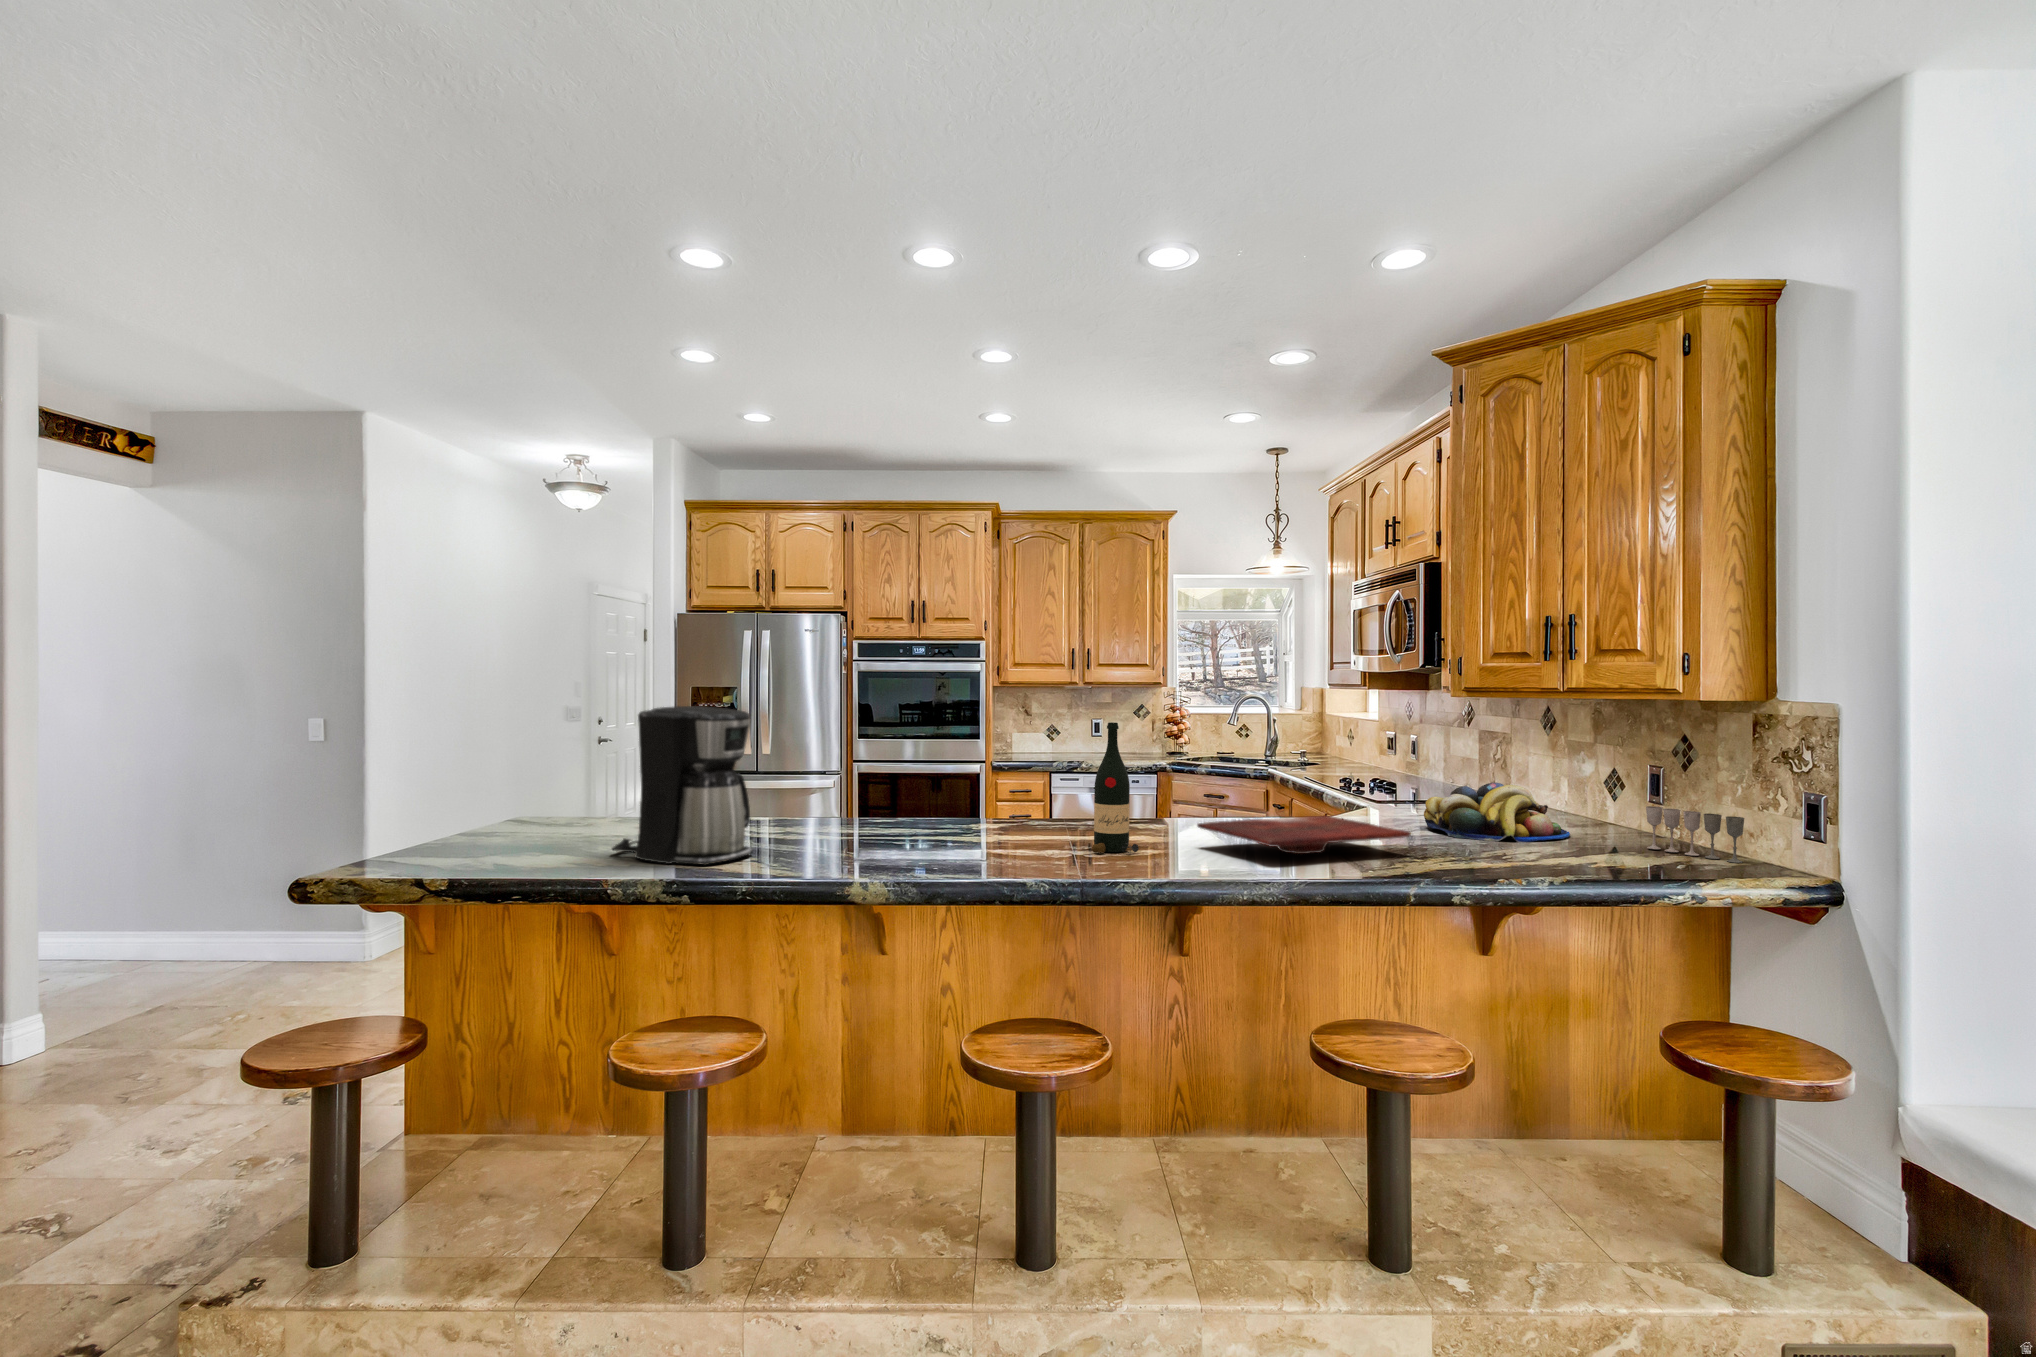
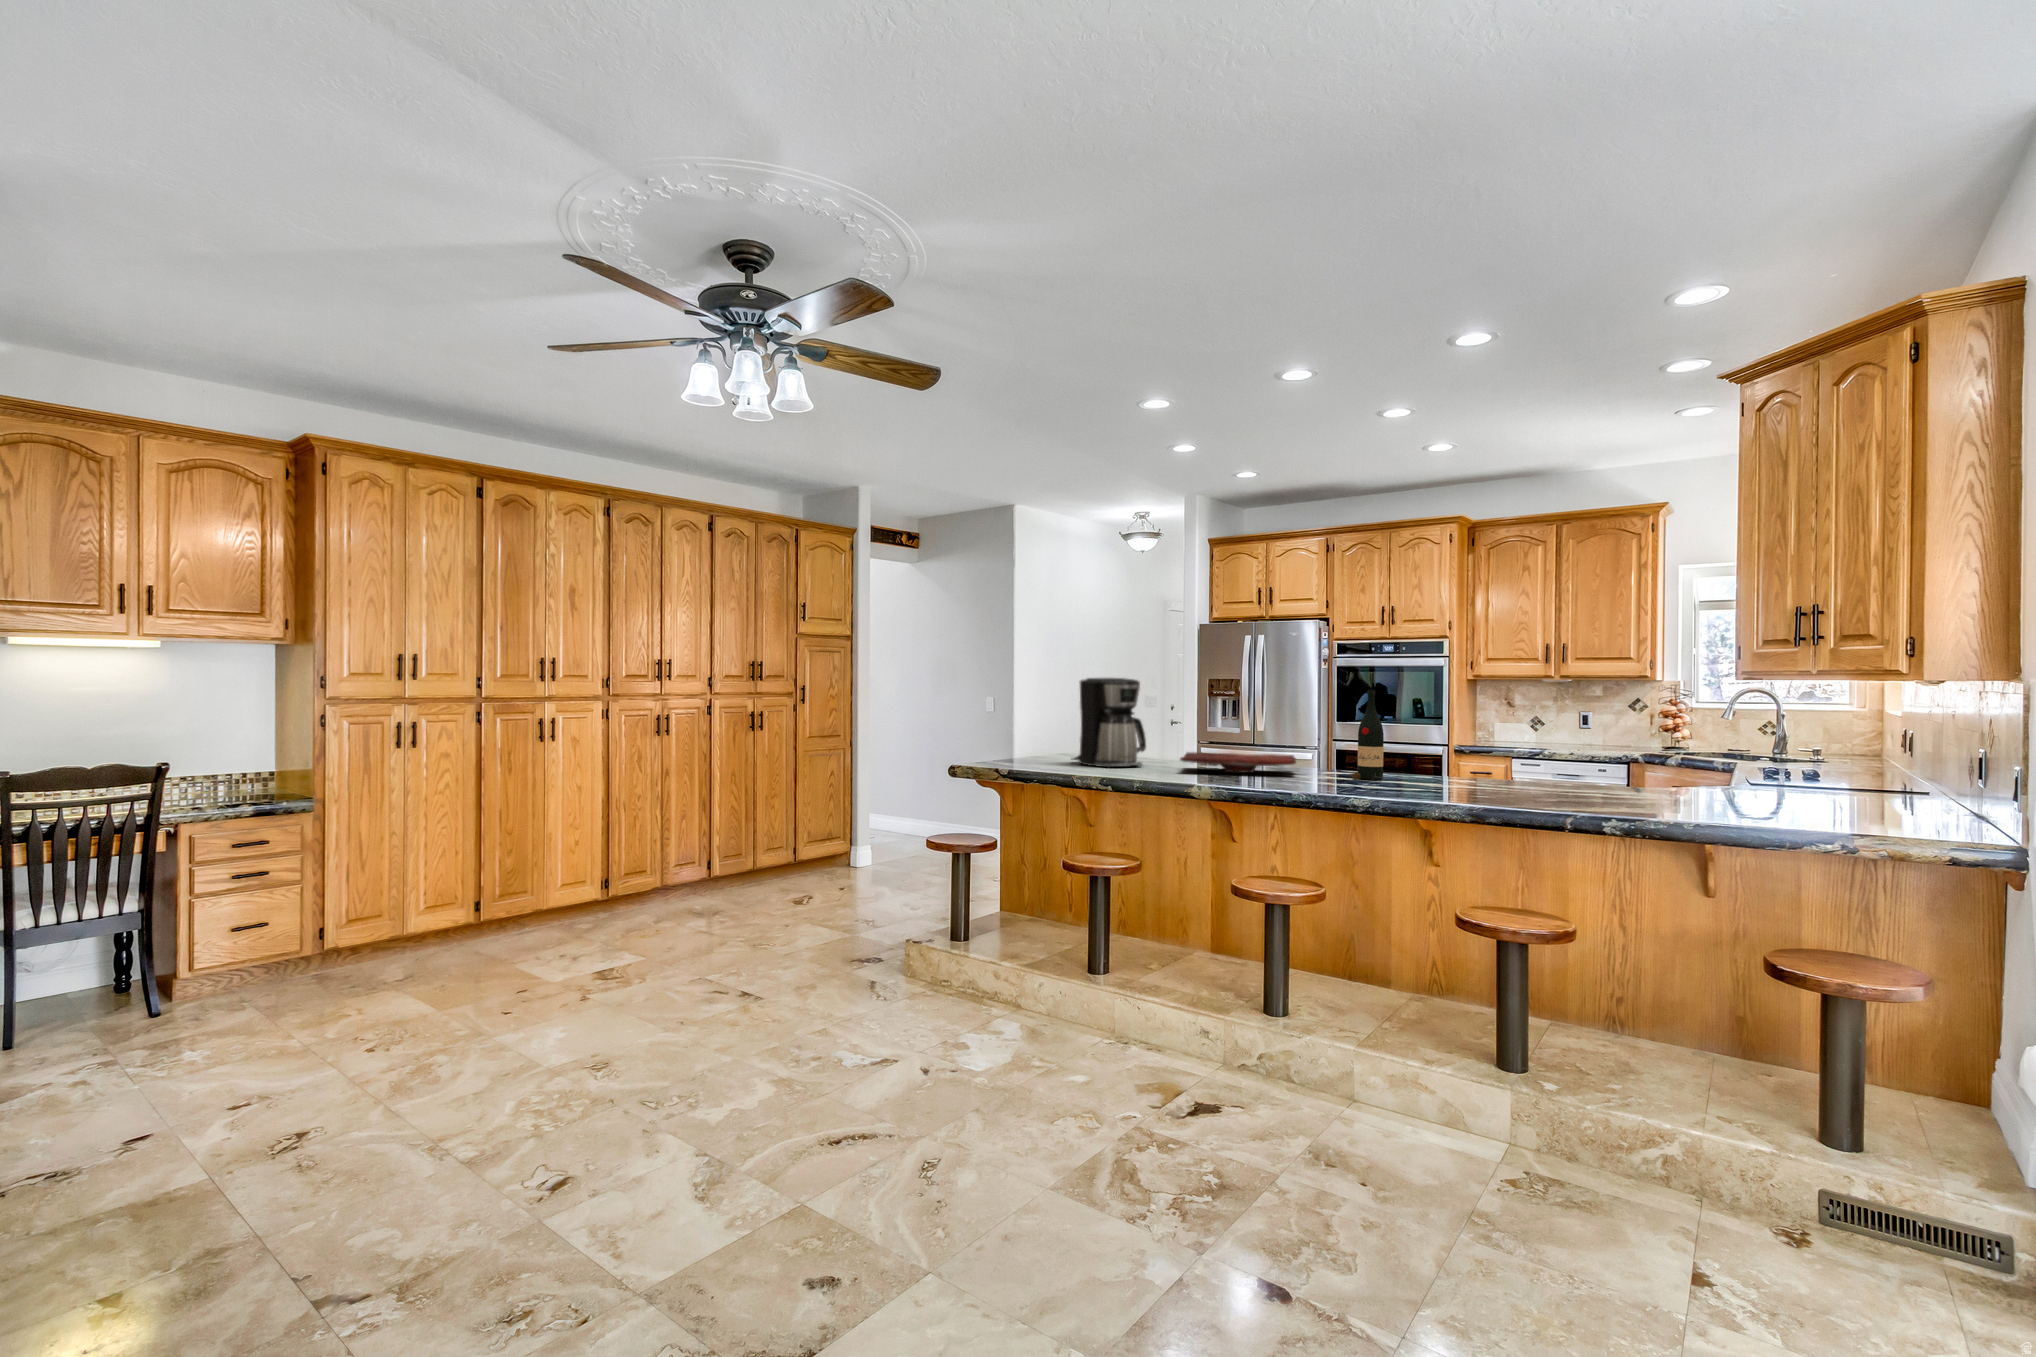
fruit bowl: present [1424,783,1570,842] -> none [1694,753,1839,800]
wine glass: present [1646,806,1744,863] -> none [1871,771,1935,819]
cutting board: present [1197,816,1411,854] -> present [1180,752,1296,773]

